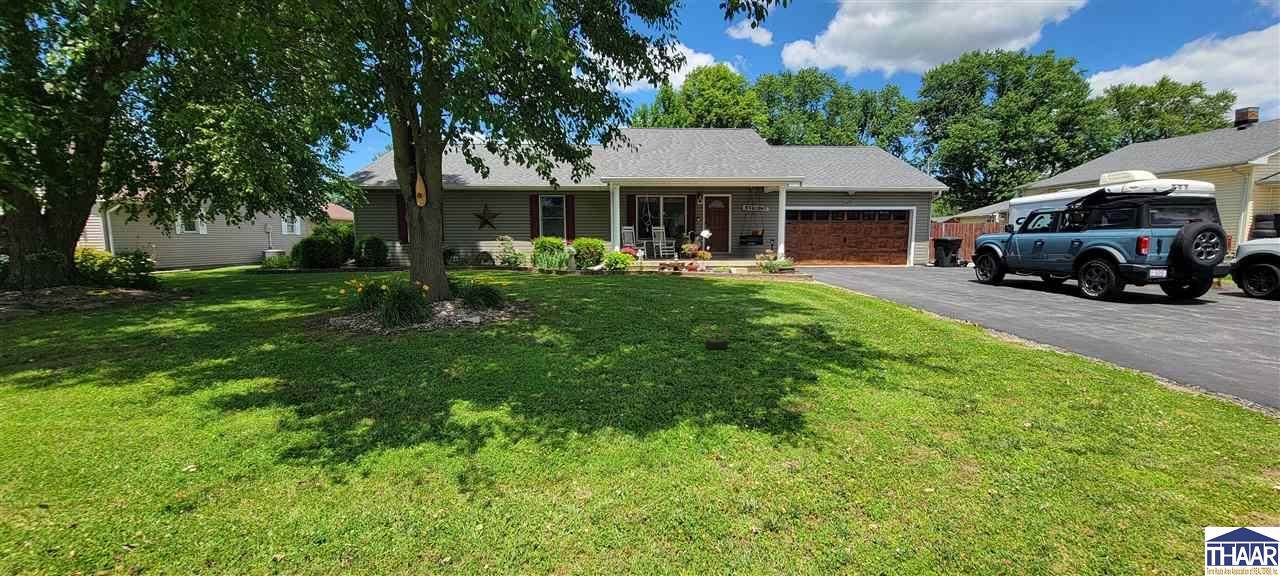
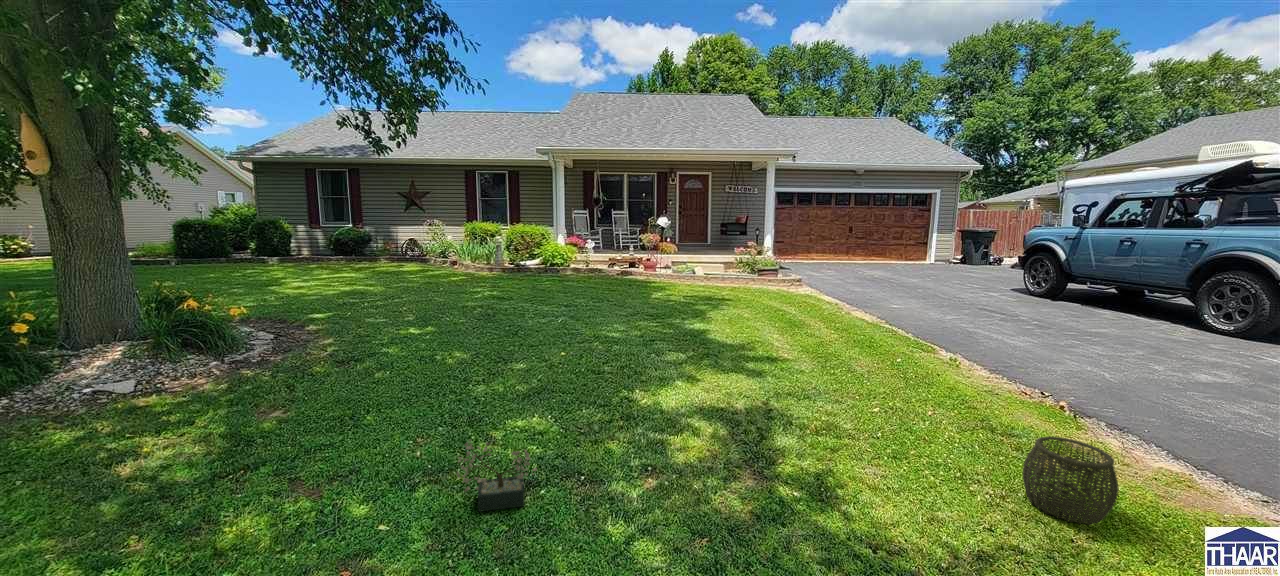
woven basket: none [937,319,974,350] -> present [1023,436,1118,525]

